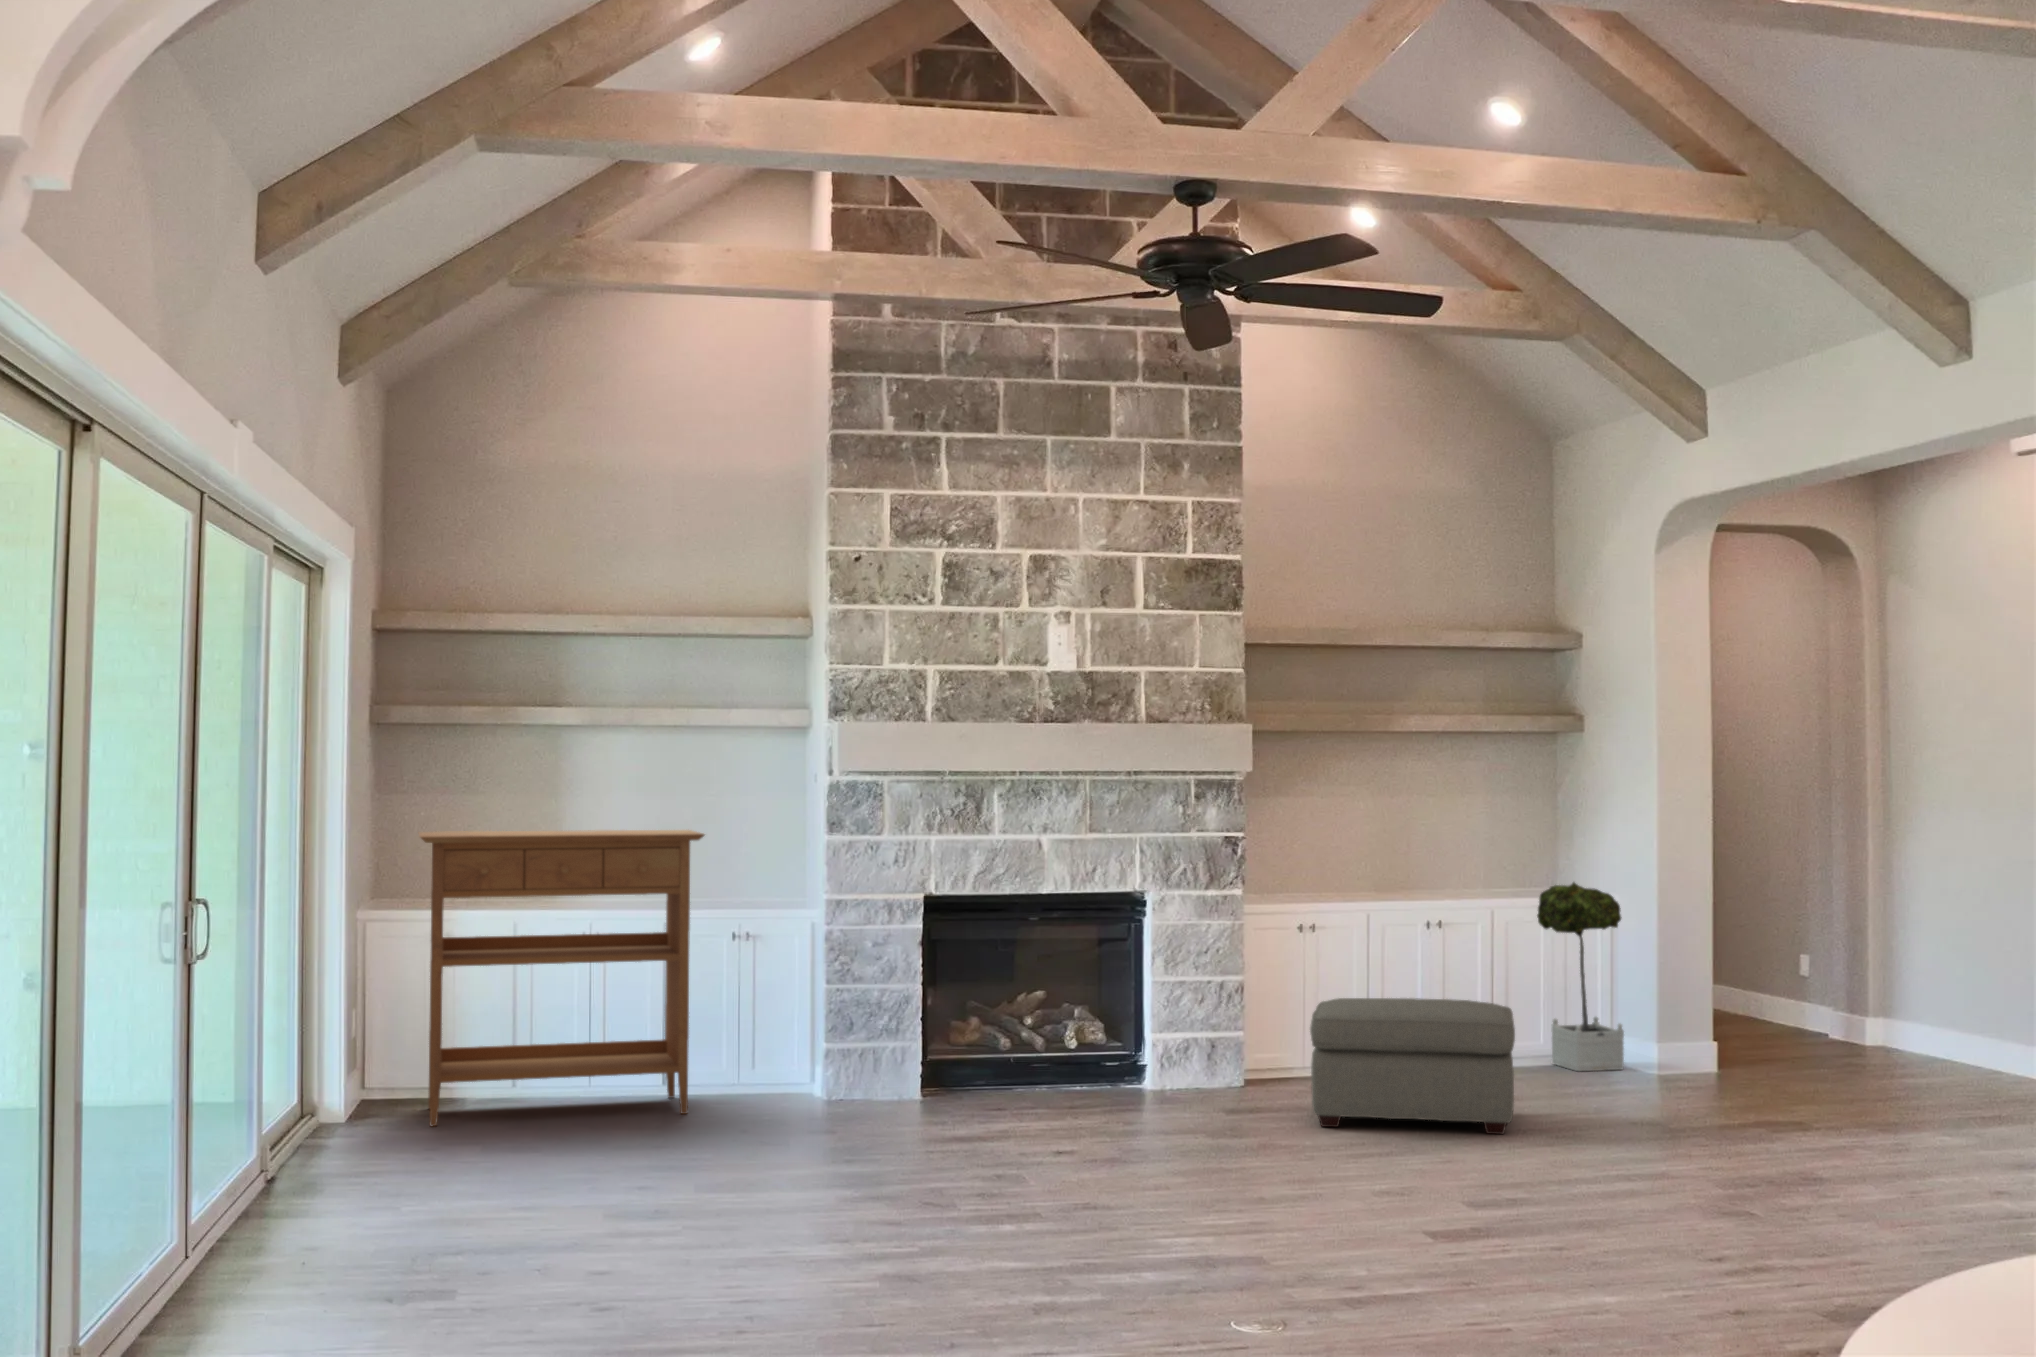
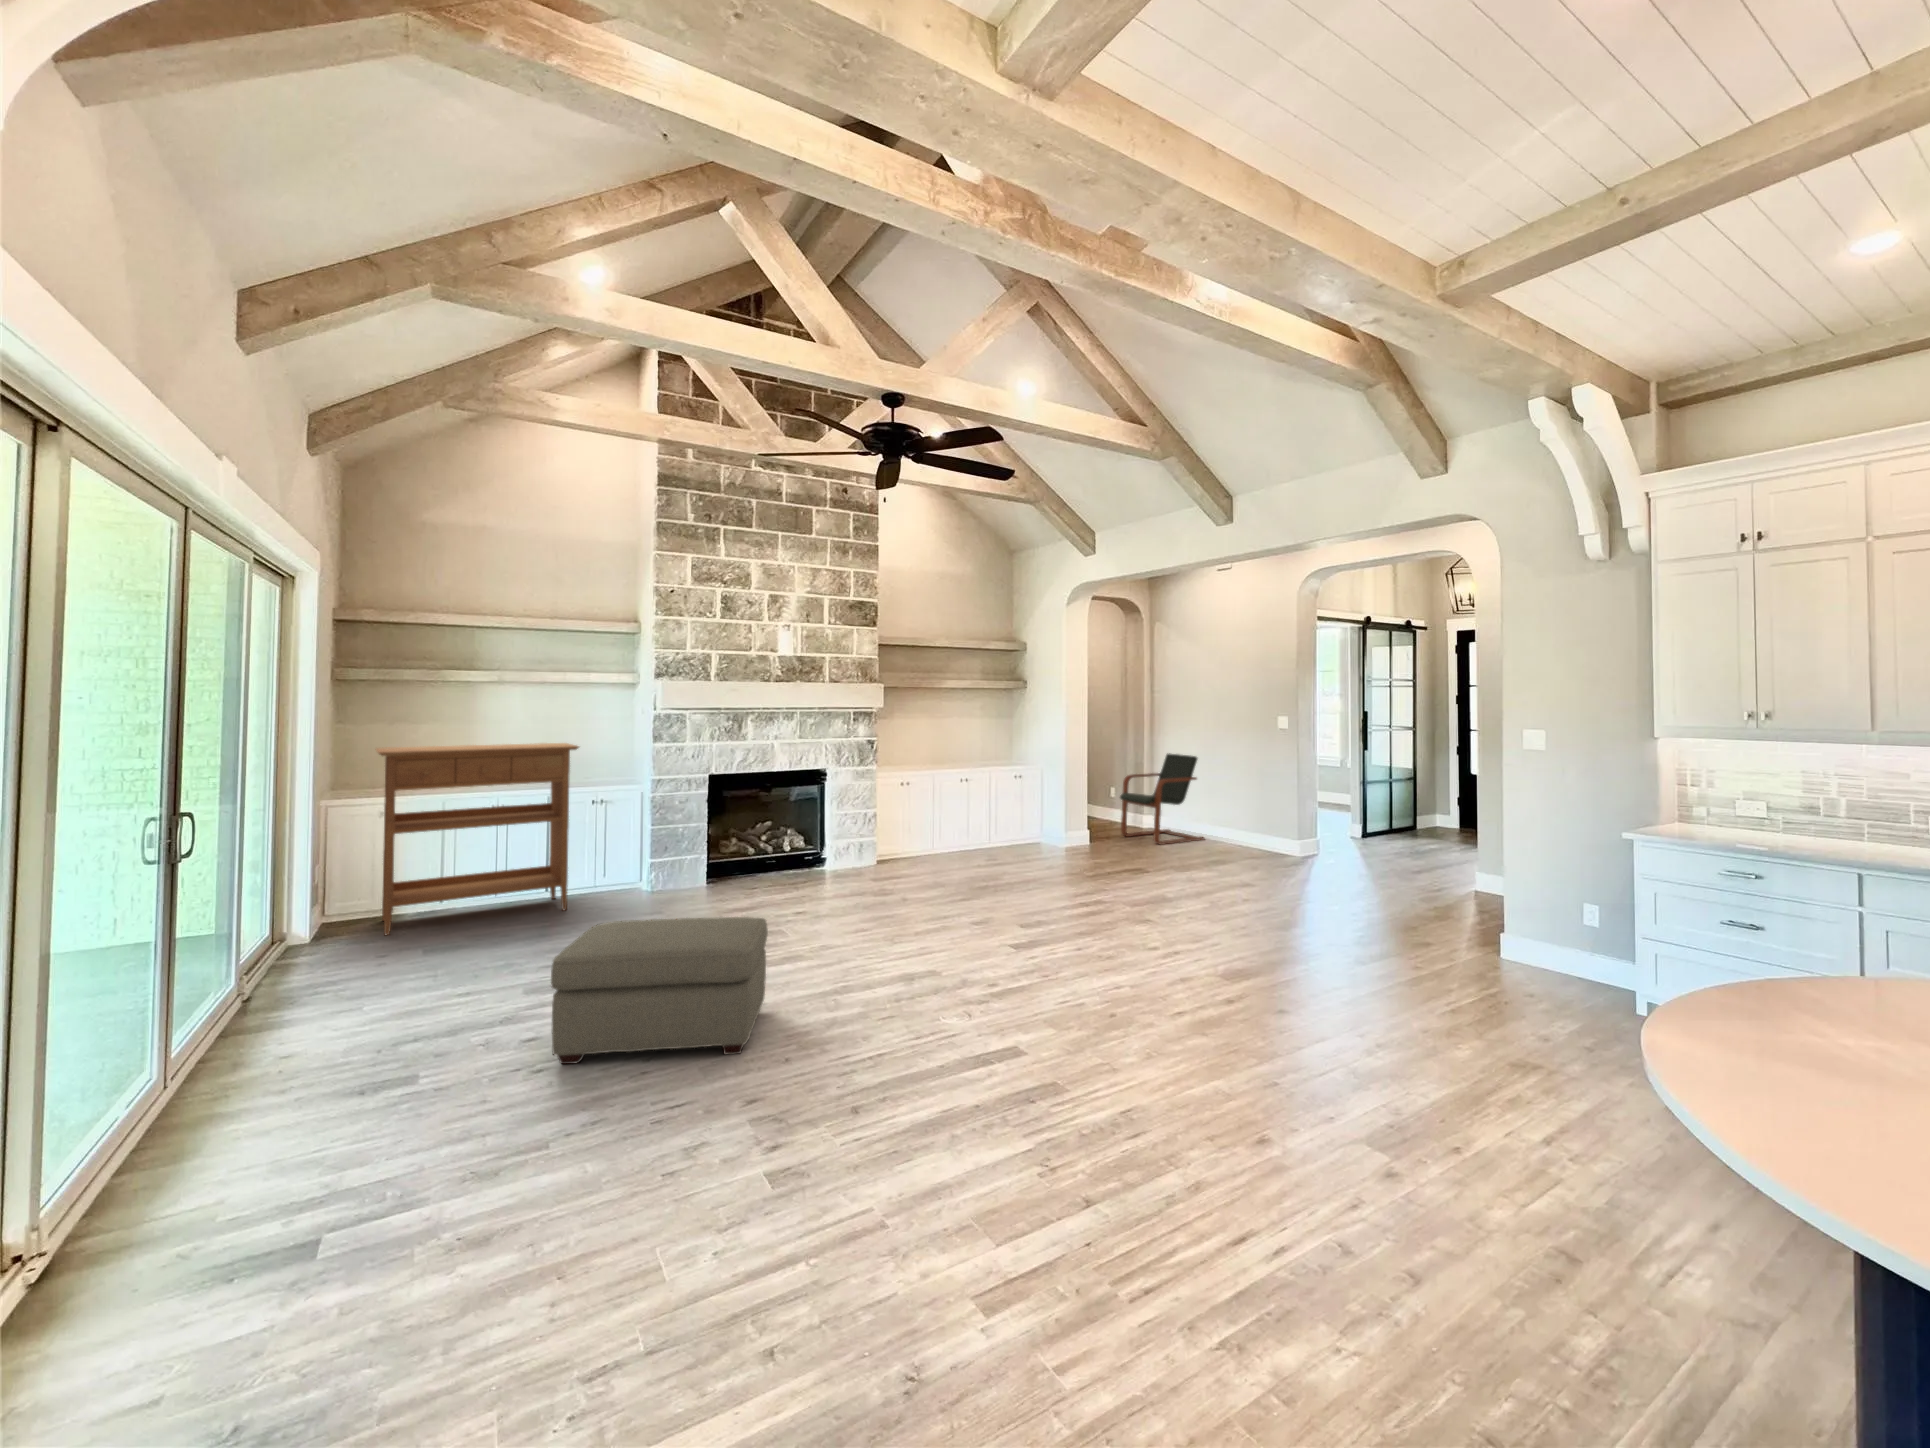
armchair: none [1804,879,2019,1085] -> present [1120,753,1205,845]
potted tree: present [1537,882,1624,1071] -> none [1009,758,1047,846]
ottoman: present [1310,998,1515,1134] -> present [551,917,768,1064]

